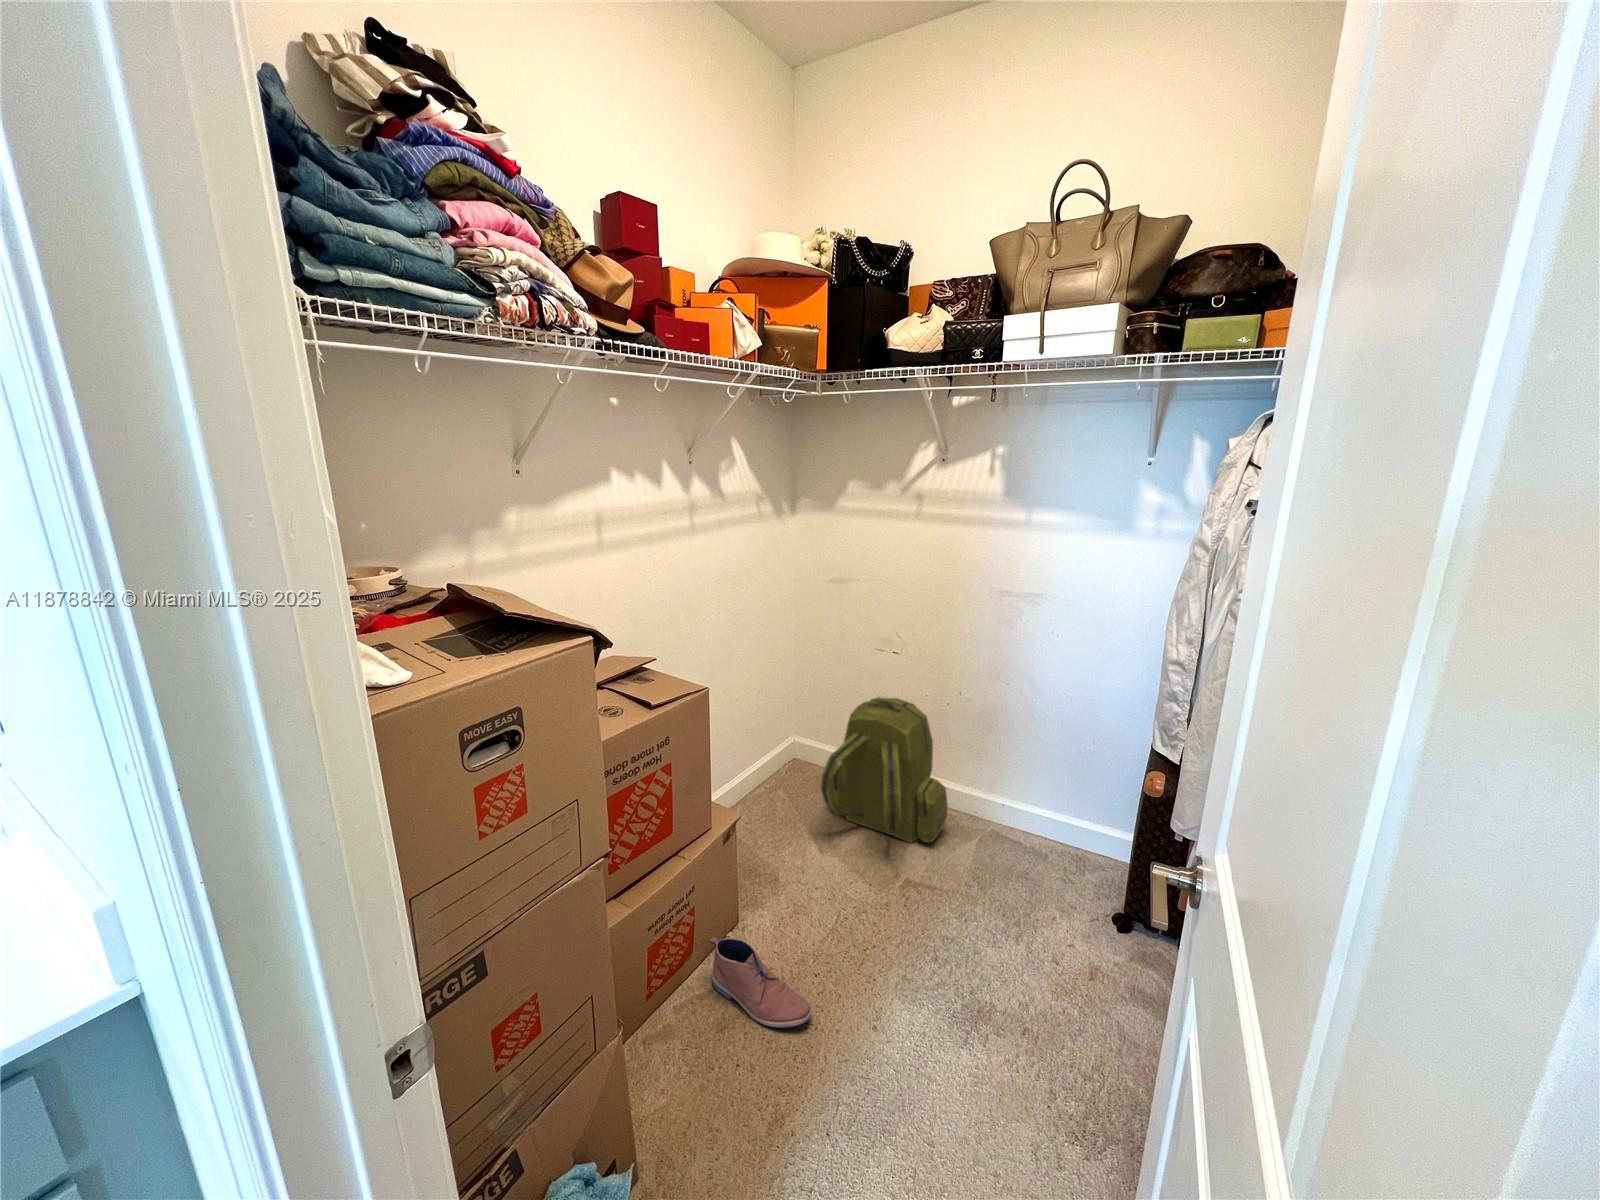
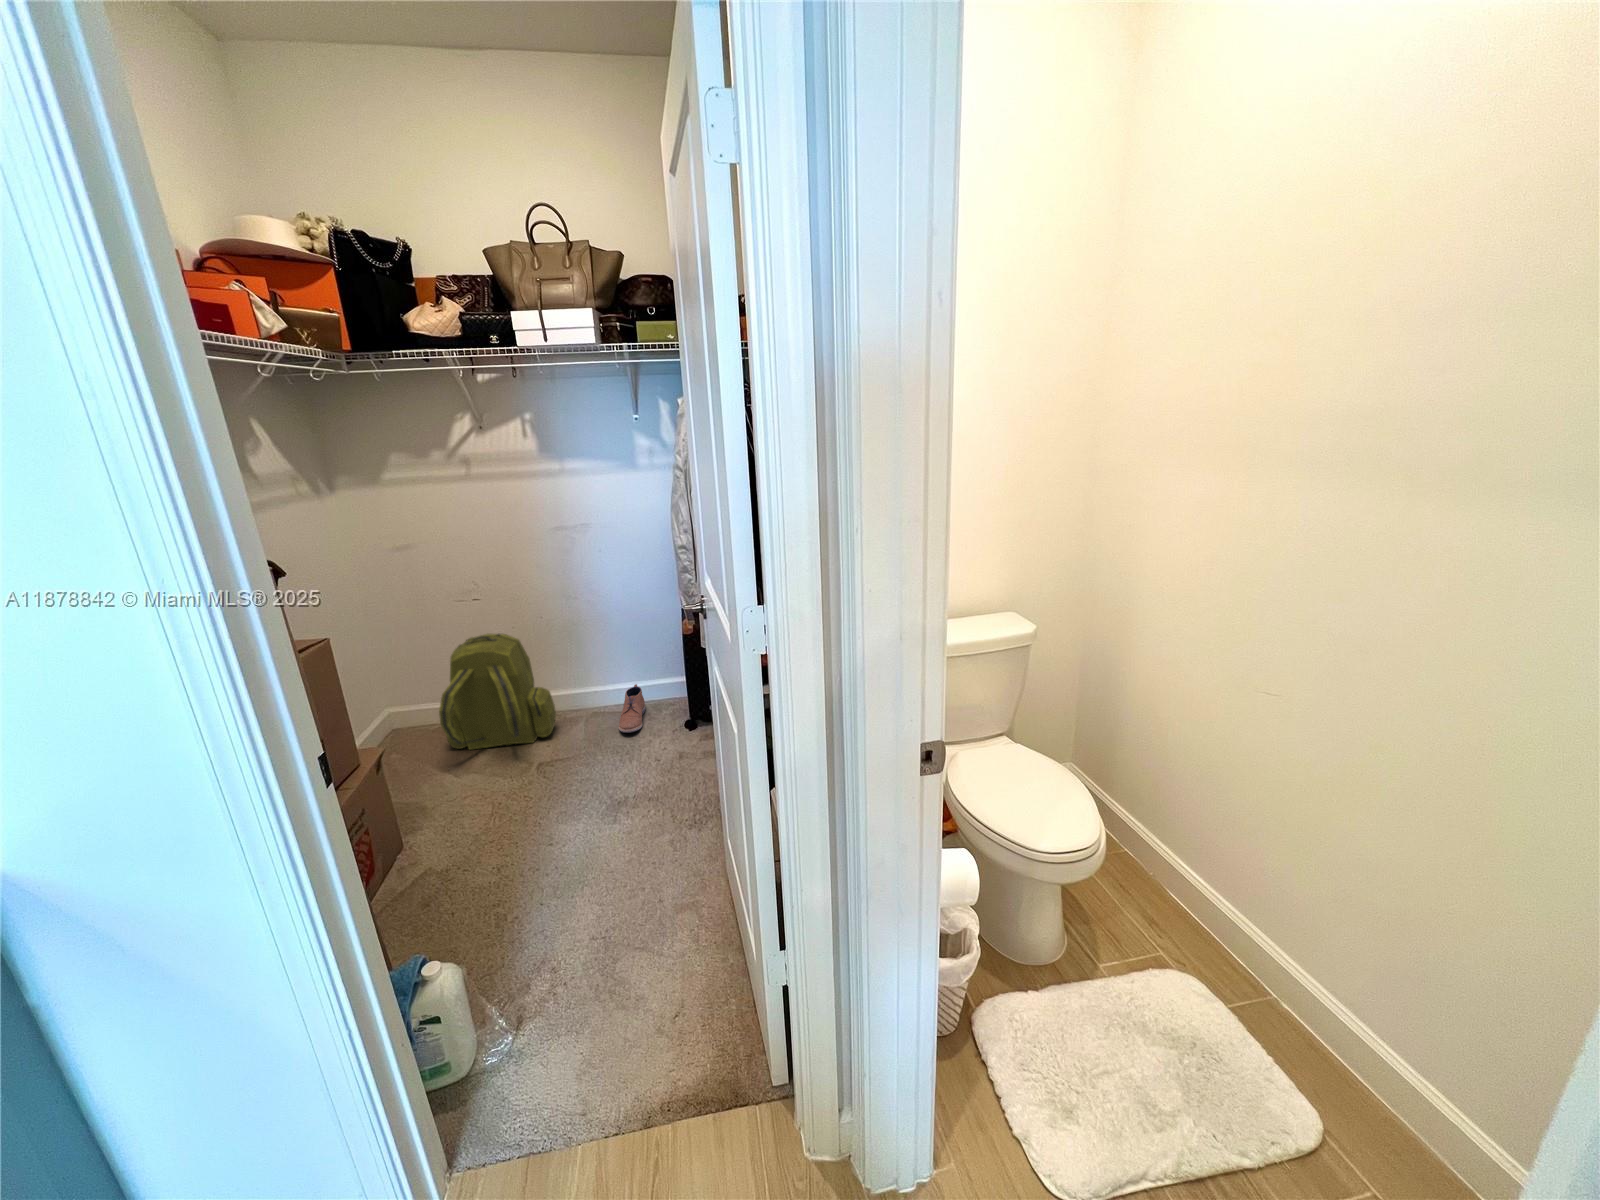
shoe: present [710,937,812,1028] -> present [619,684,646,733]

